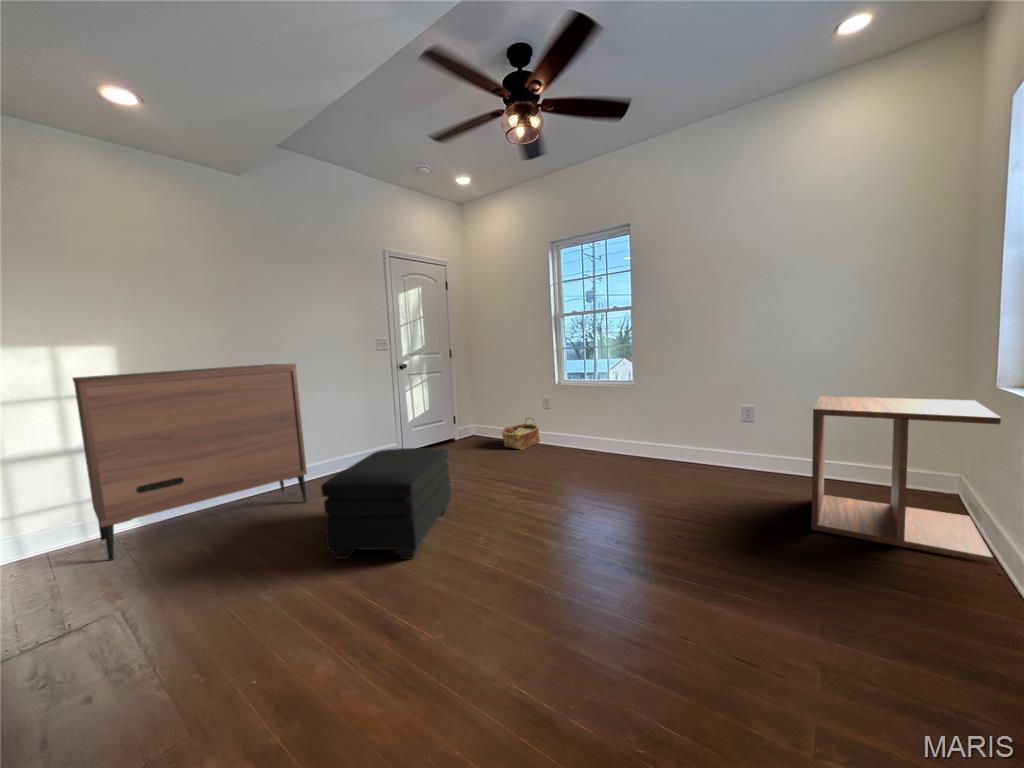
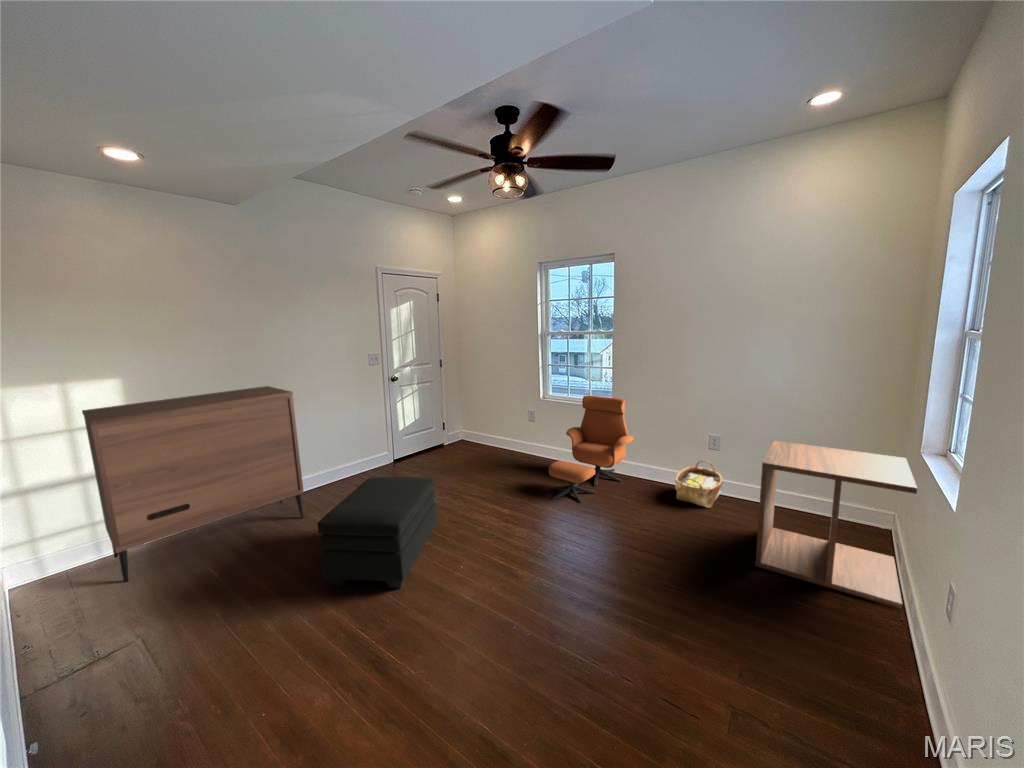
lounge chair: none [569,374,659,482] -> present [549,395,633,503]
woven basket: present [502,418,540,450] -> present [675,460,722,508]

